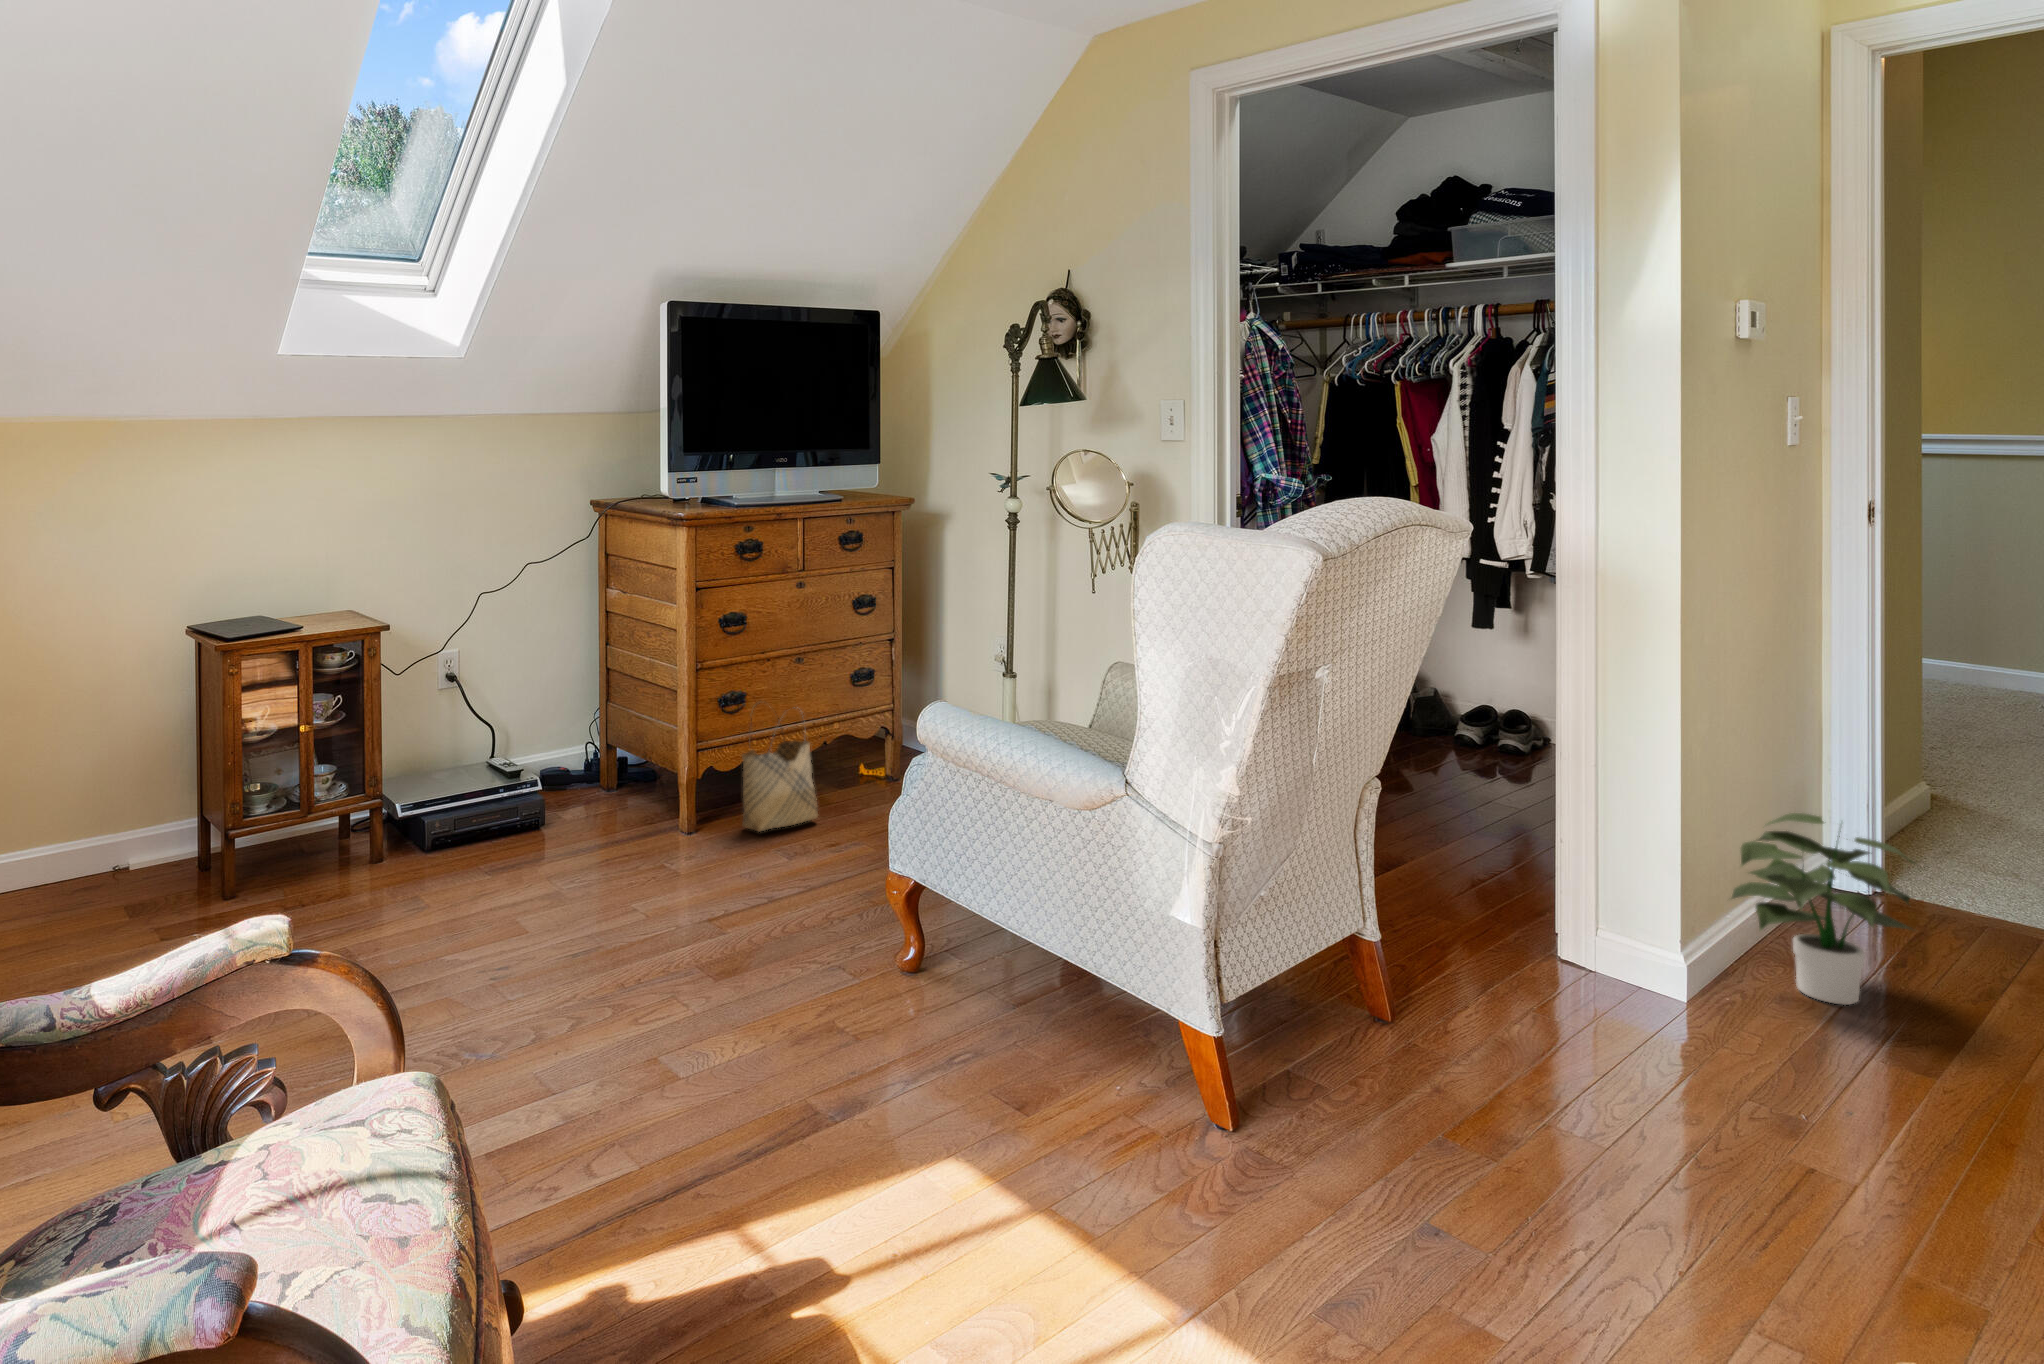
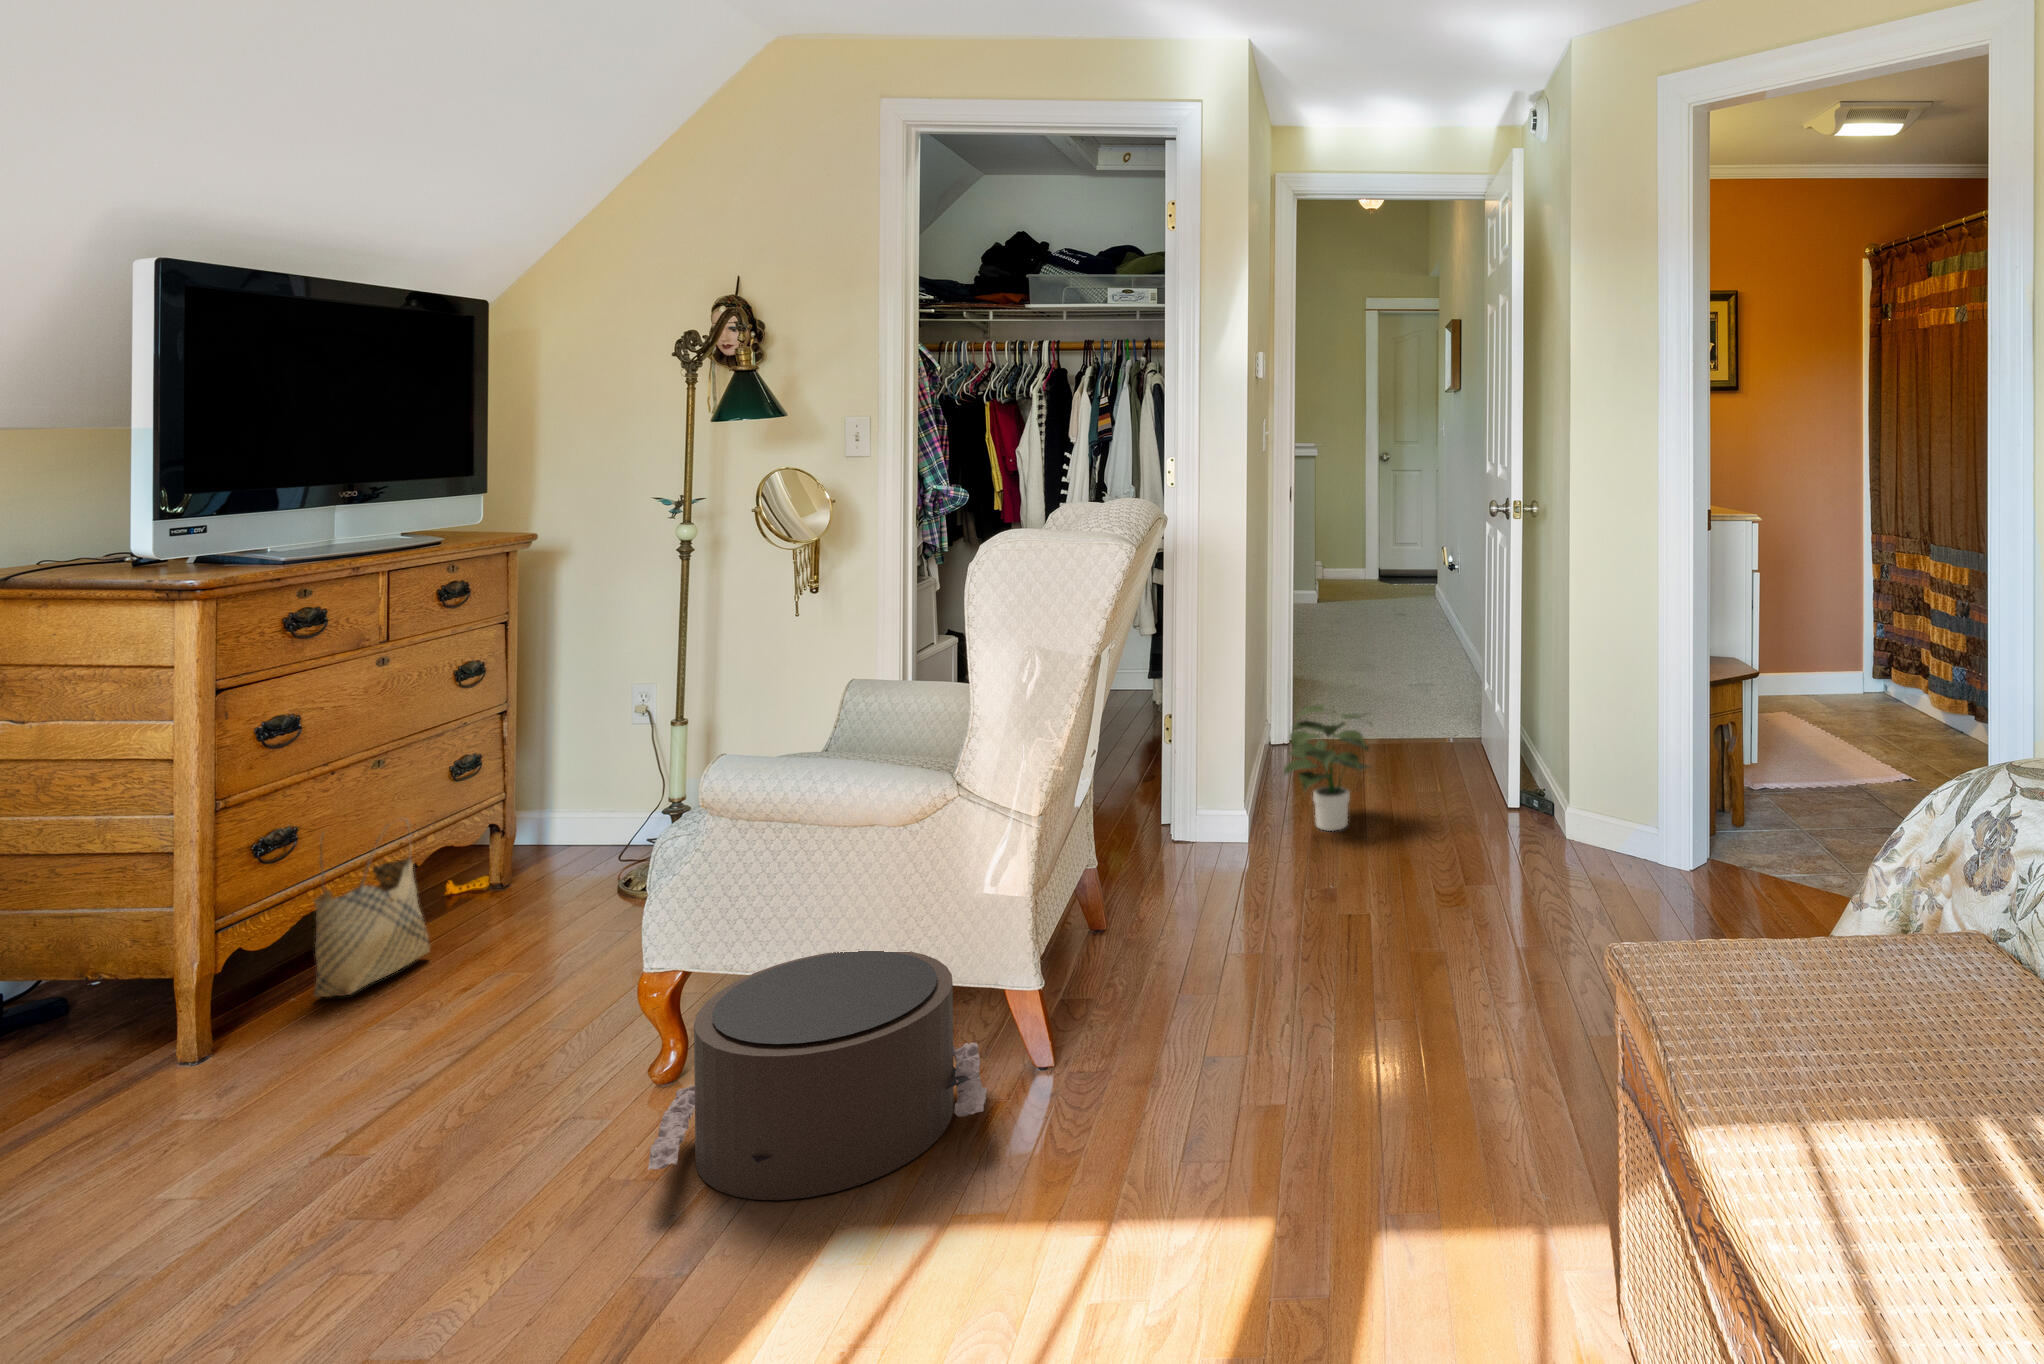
pouf: none [833,906,1148,1137] -> present [648,951,987,1200]

